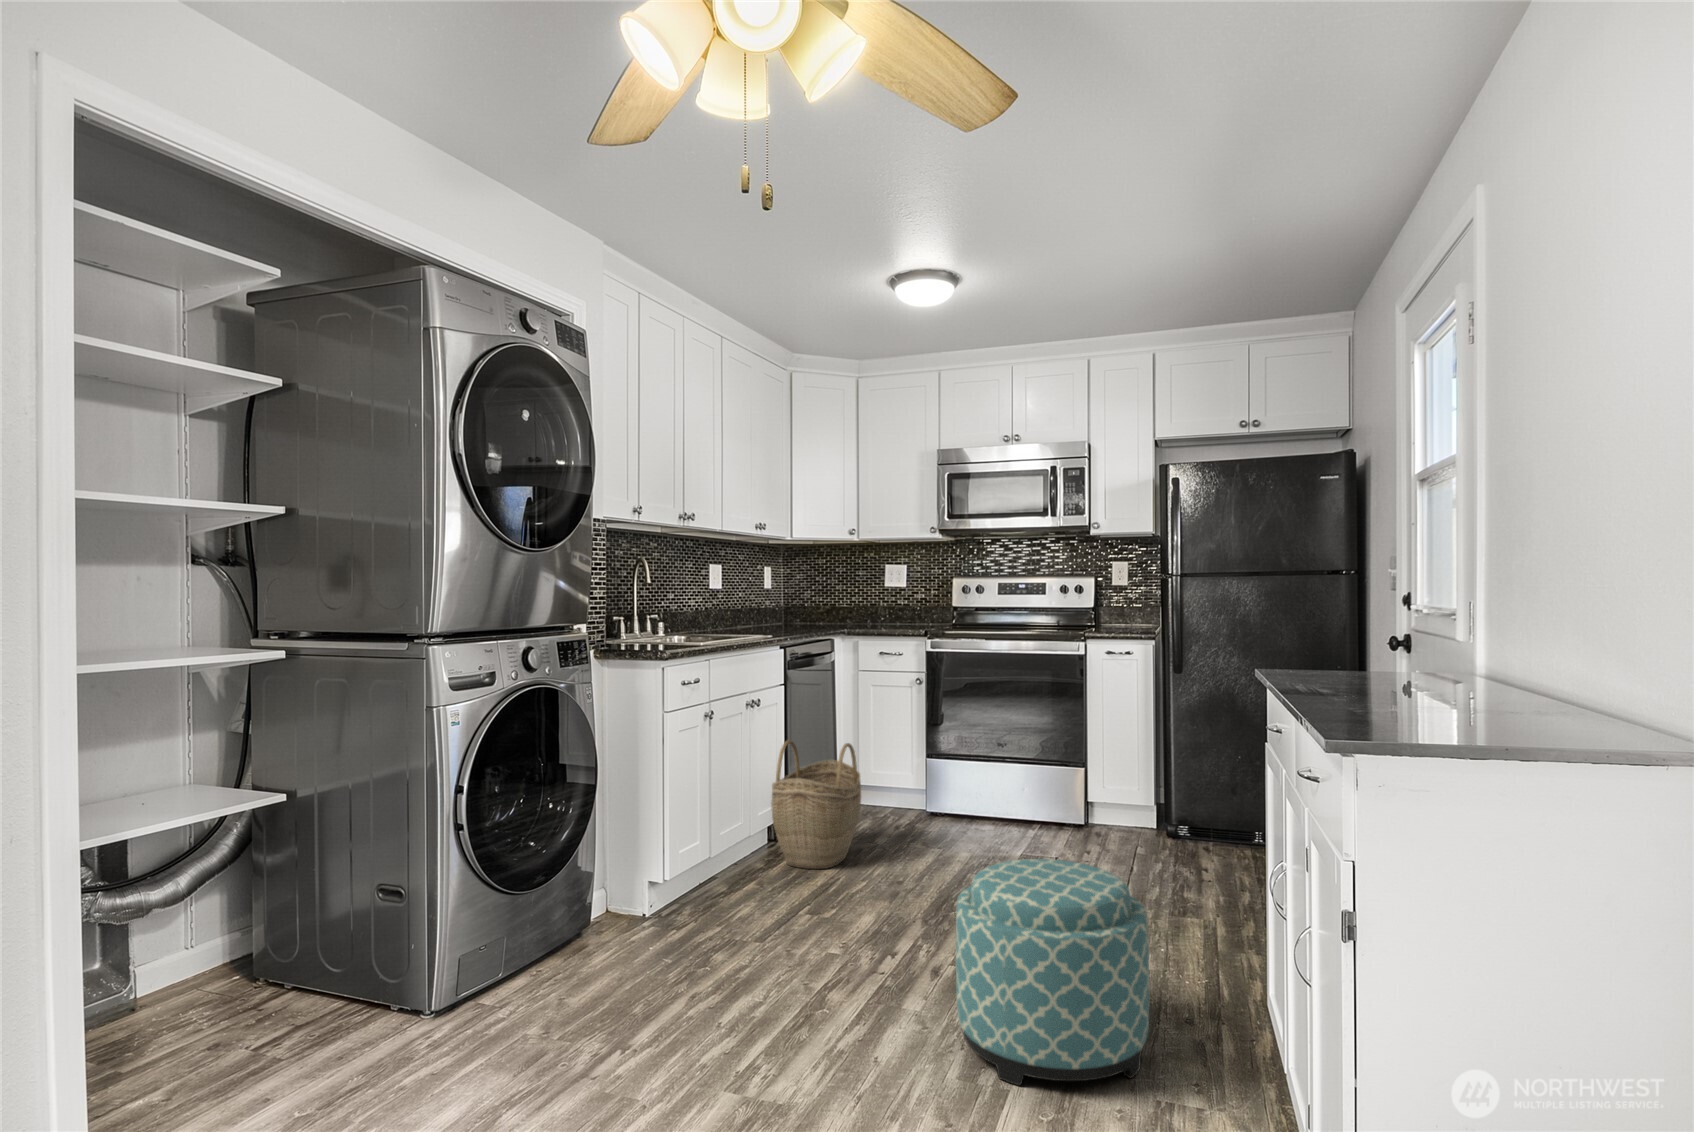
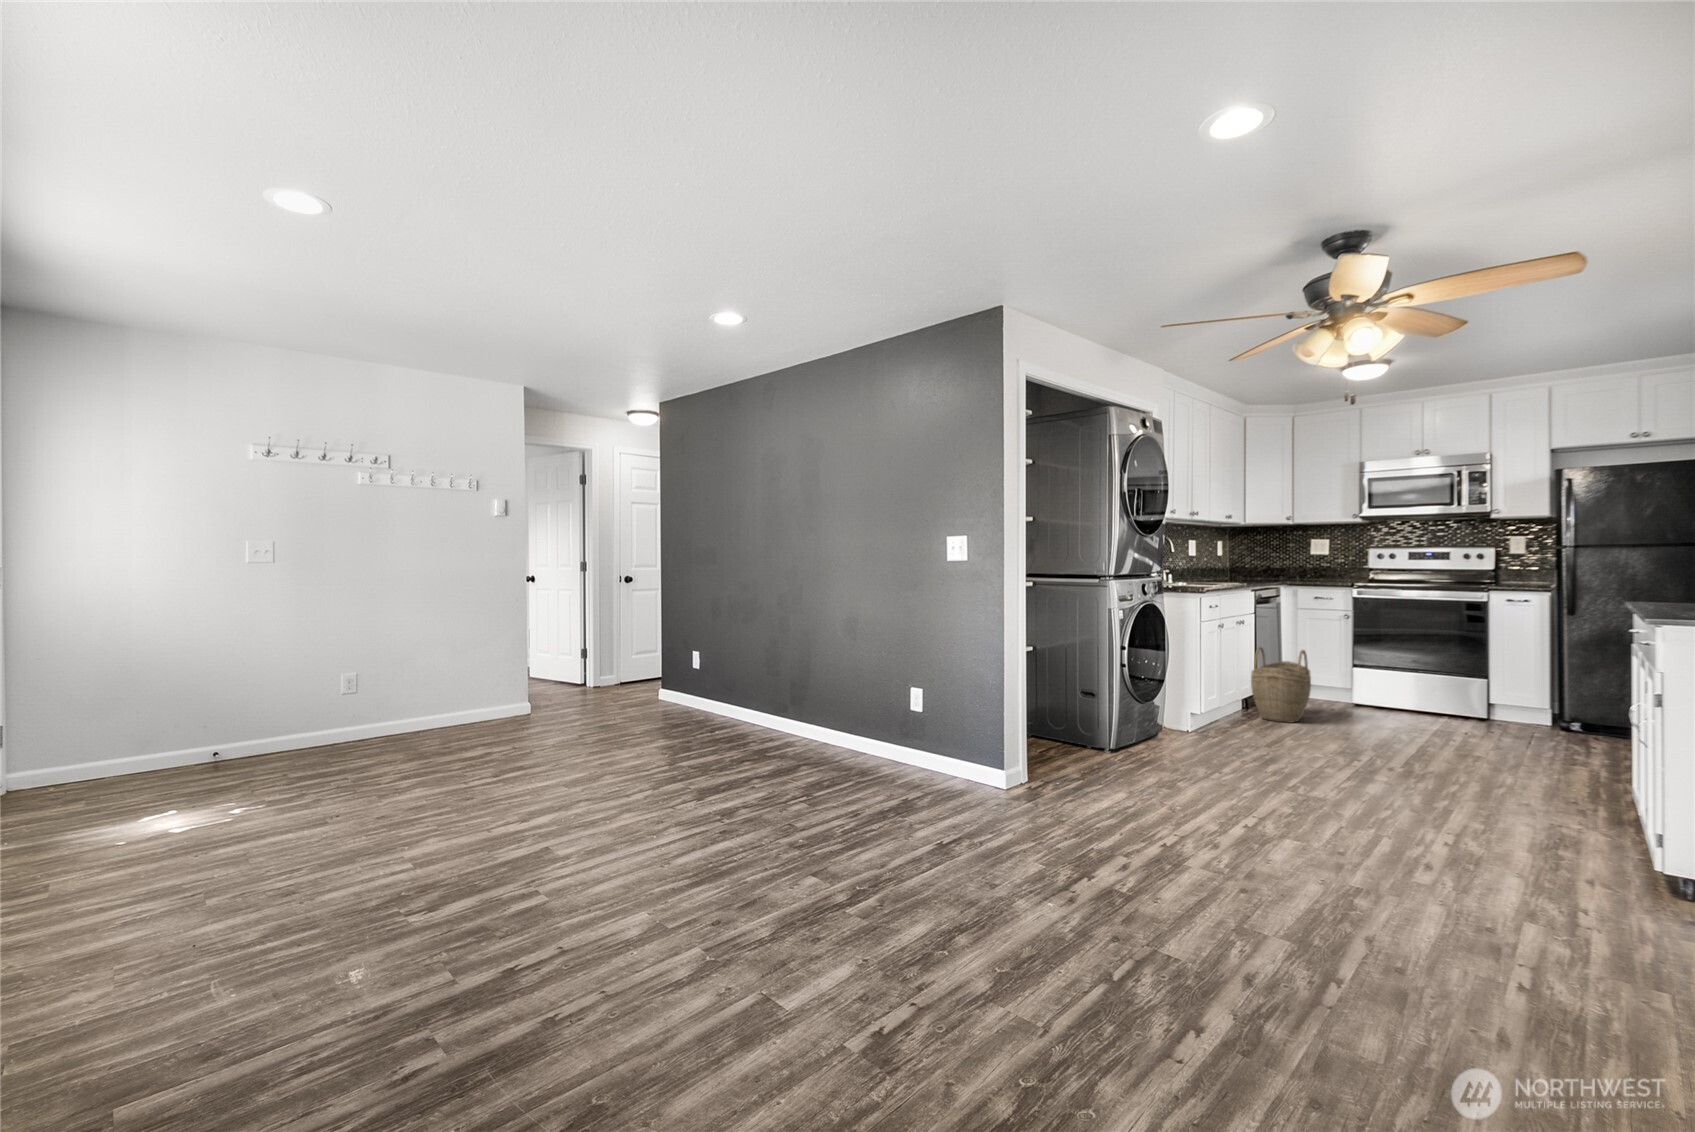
ottoman: present [956,859,1149,1086] -> none [1414,704,1550,817]

